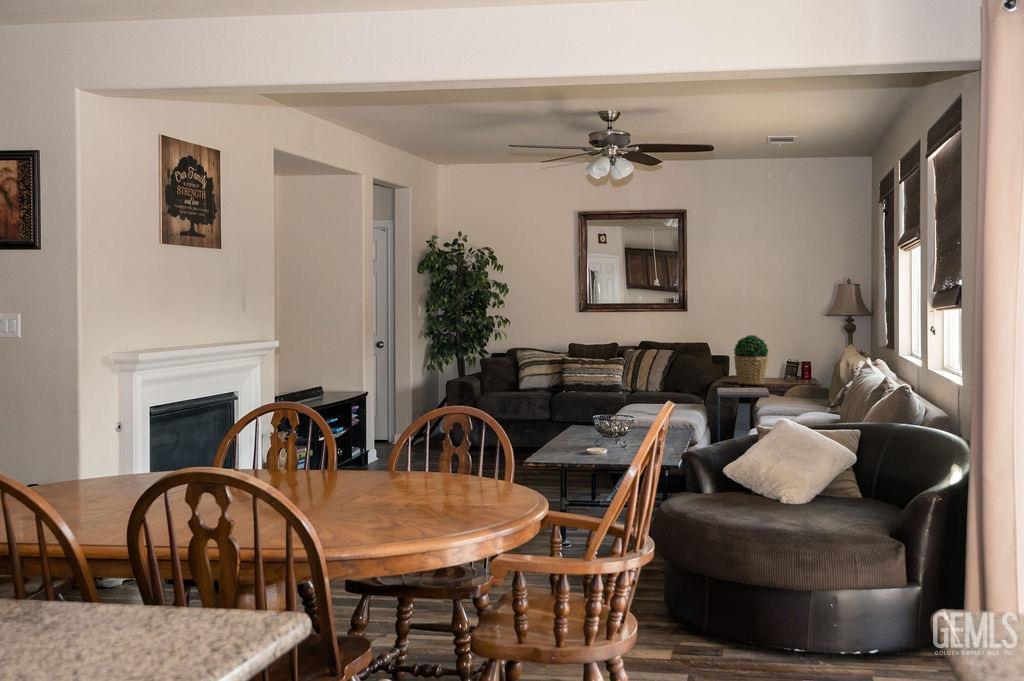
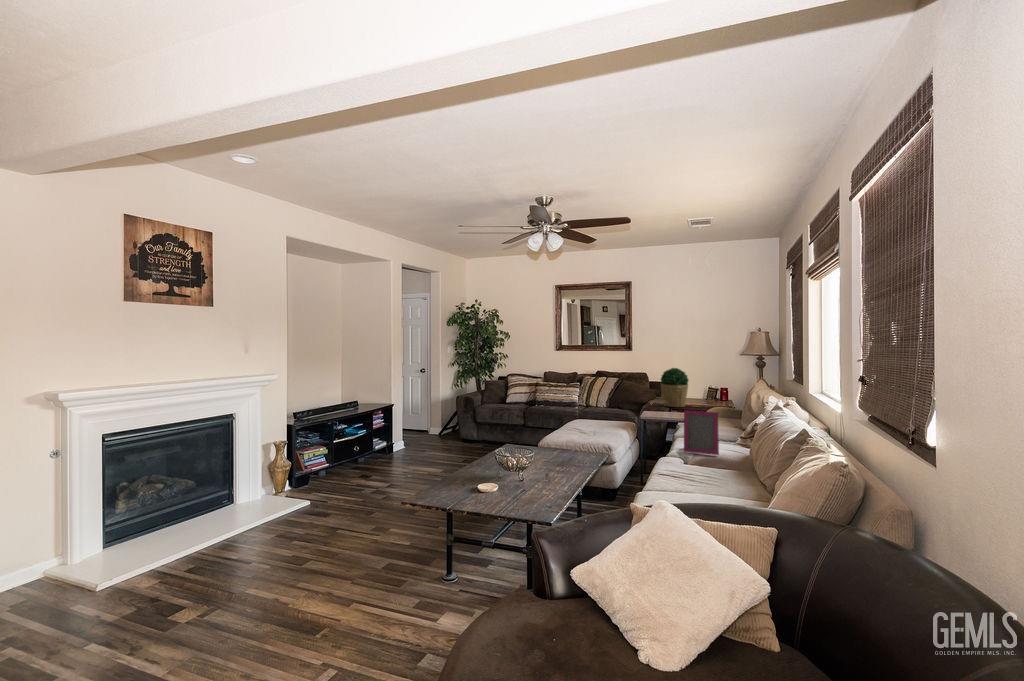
picture frame: none [782,376,813,416] -> present [684,410,719,455]

